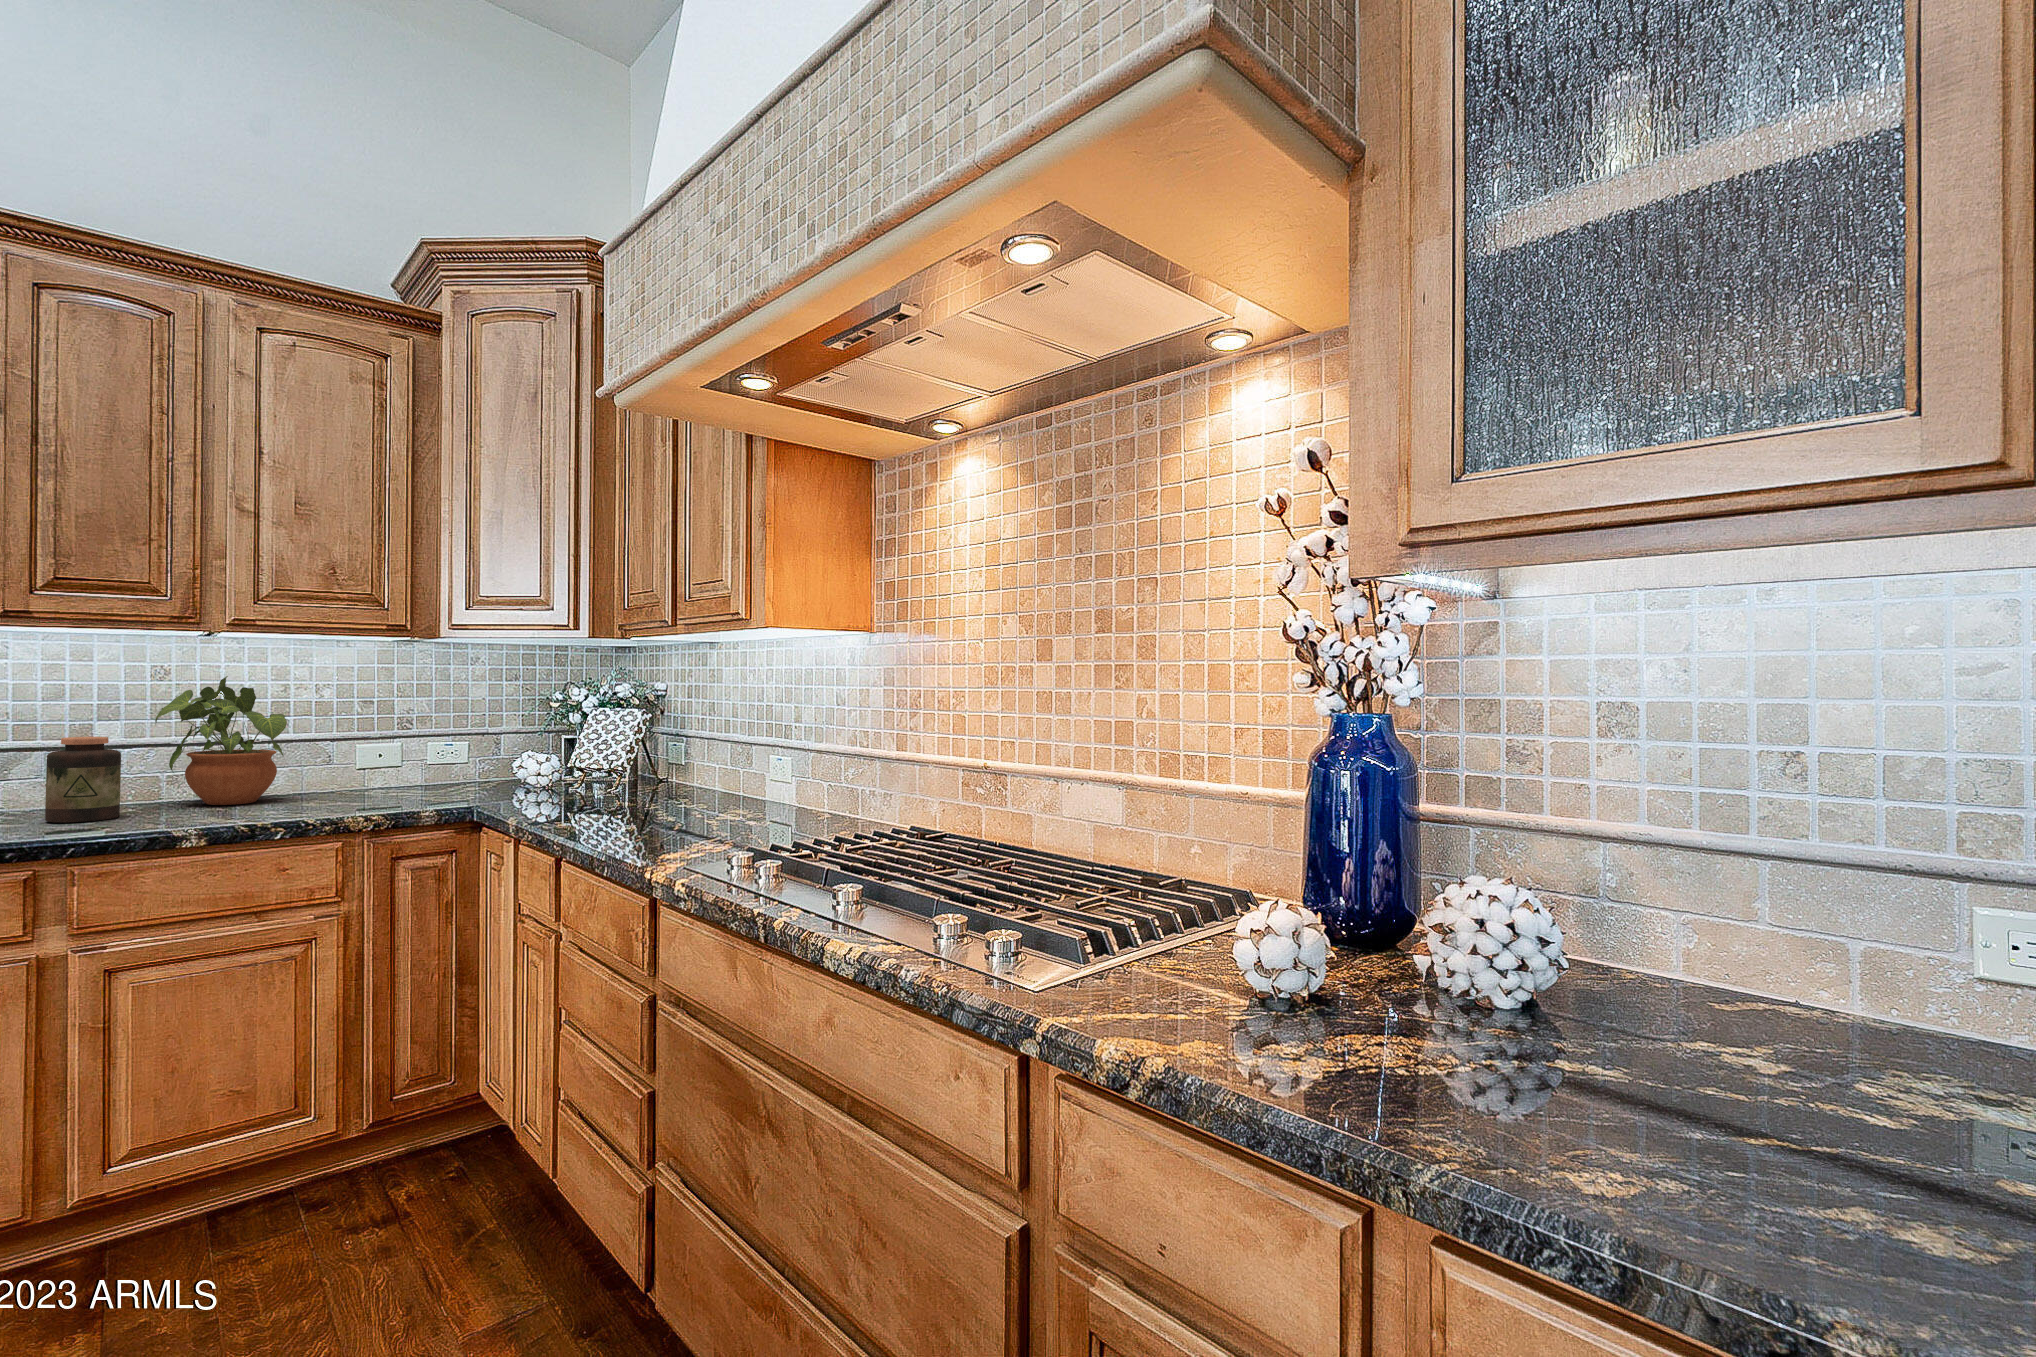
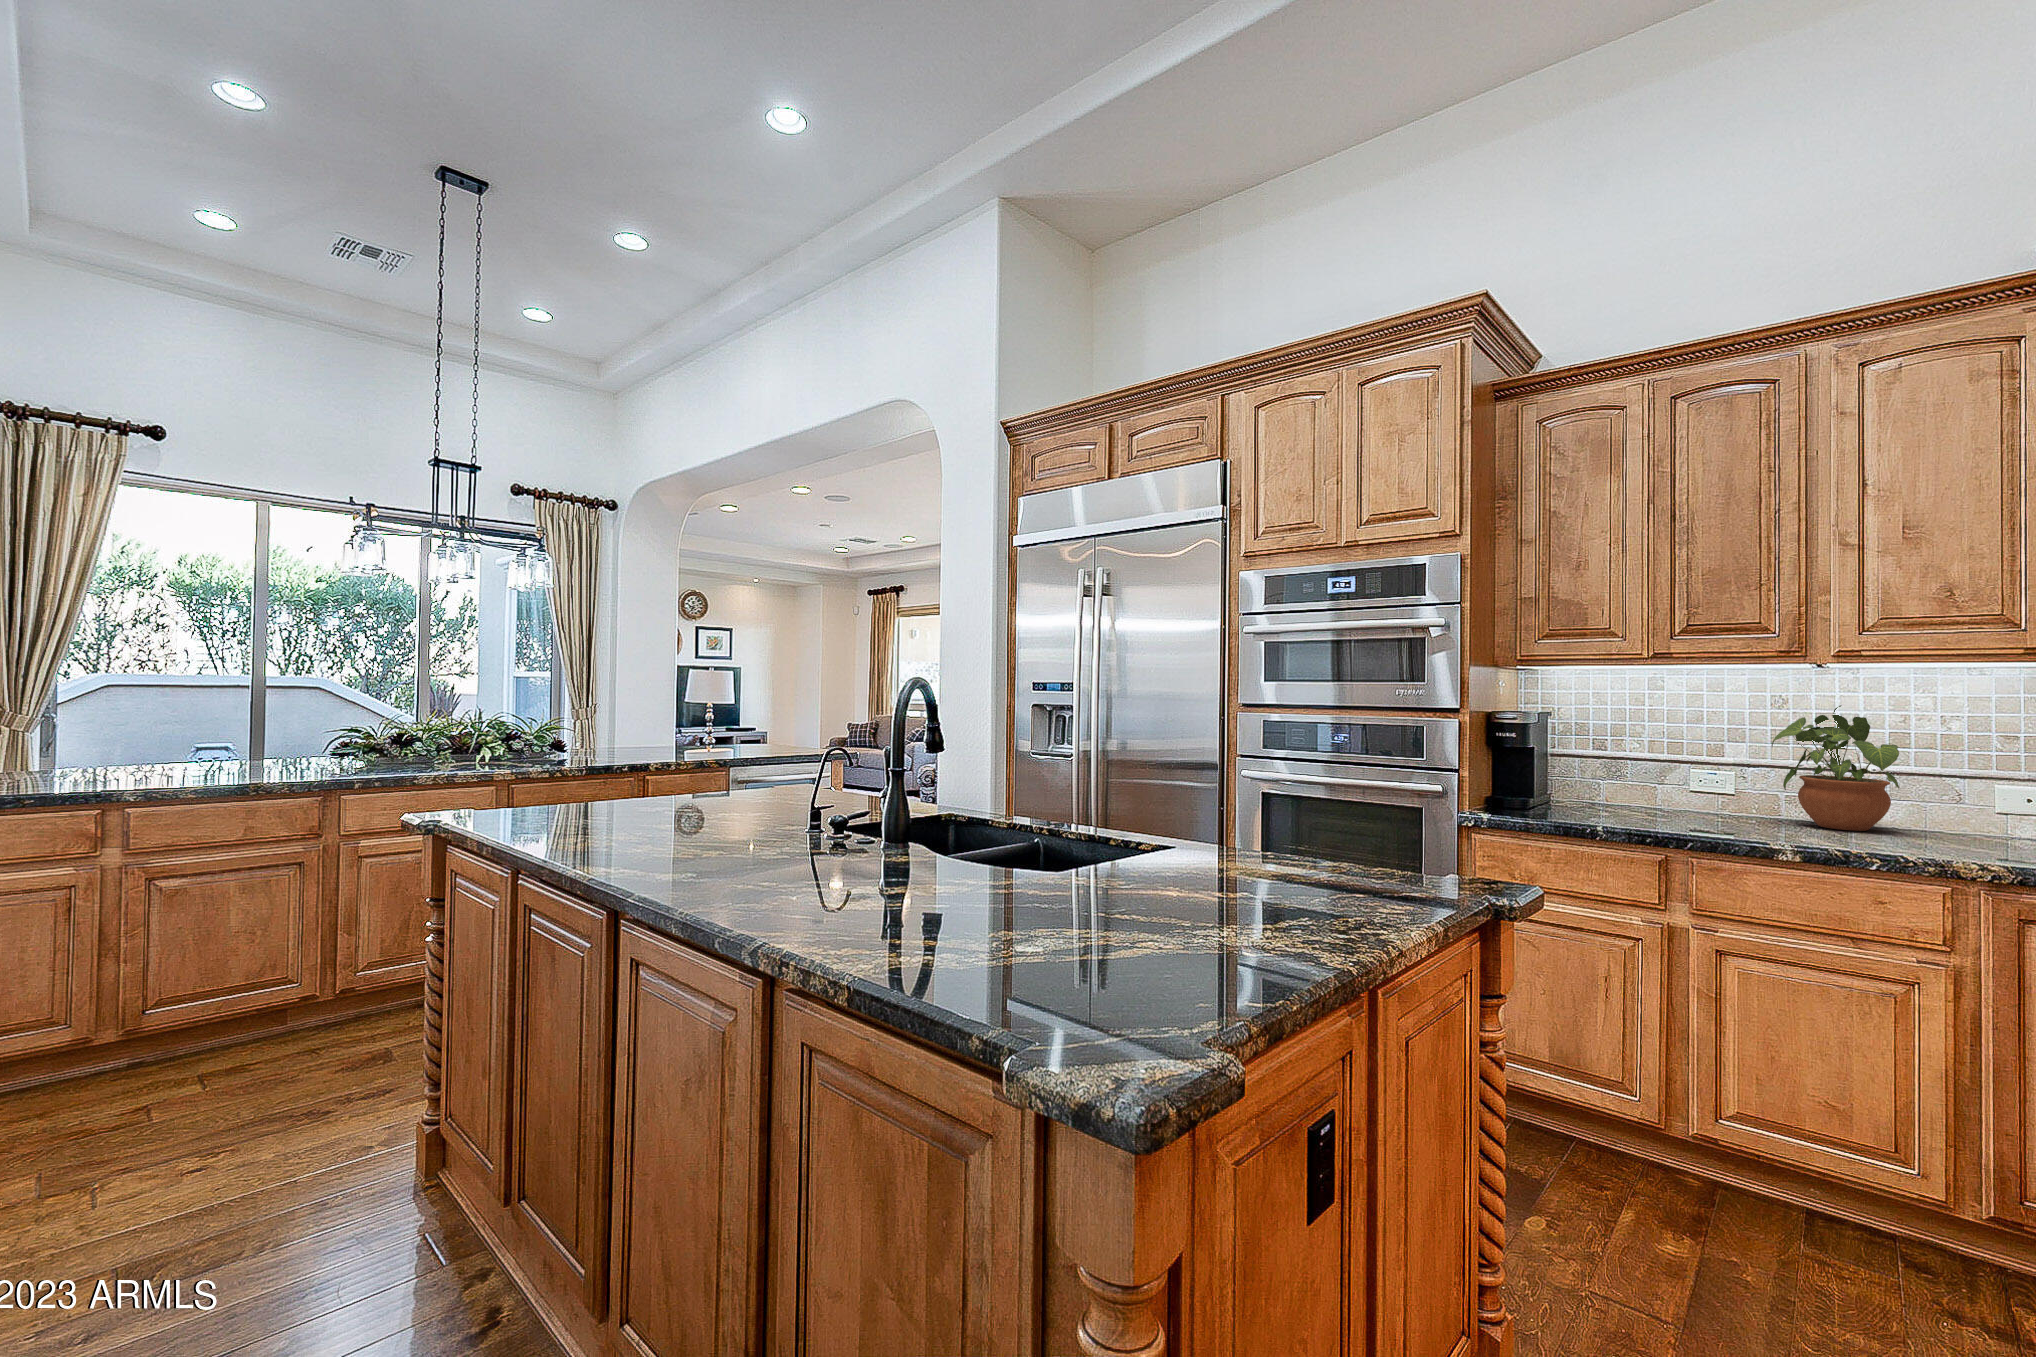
jar: present [45,737,121,823] -> none [1683,754,1739,825]

